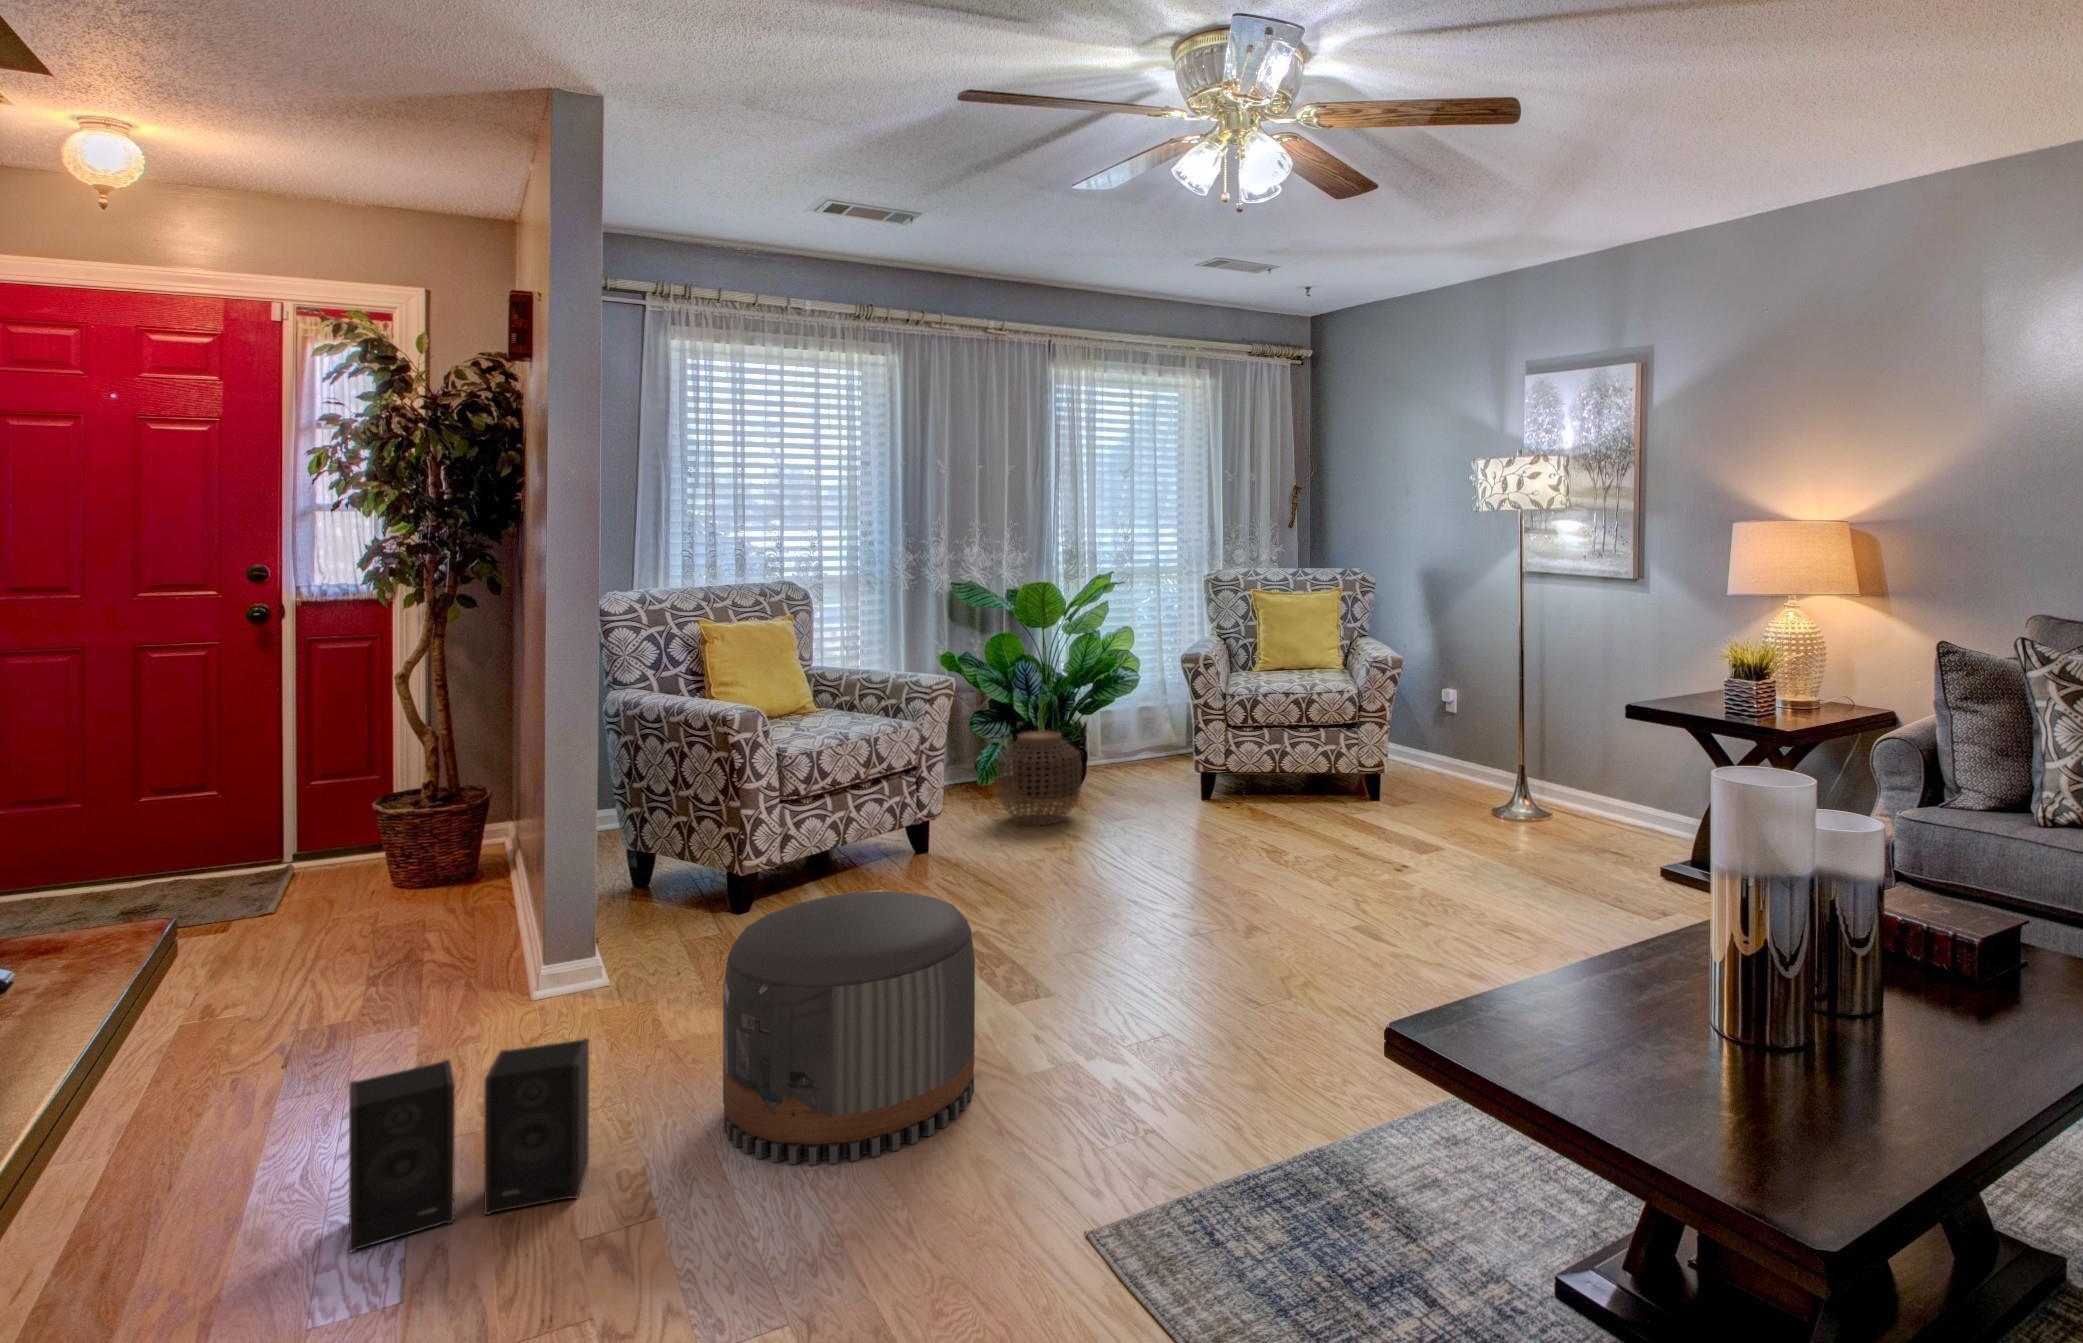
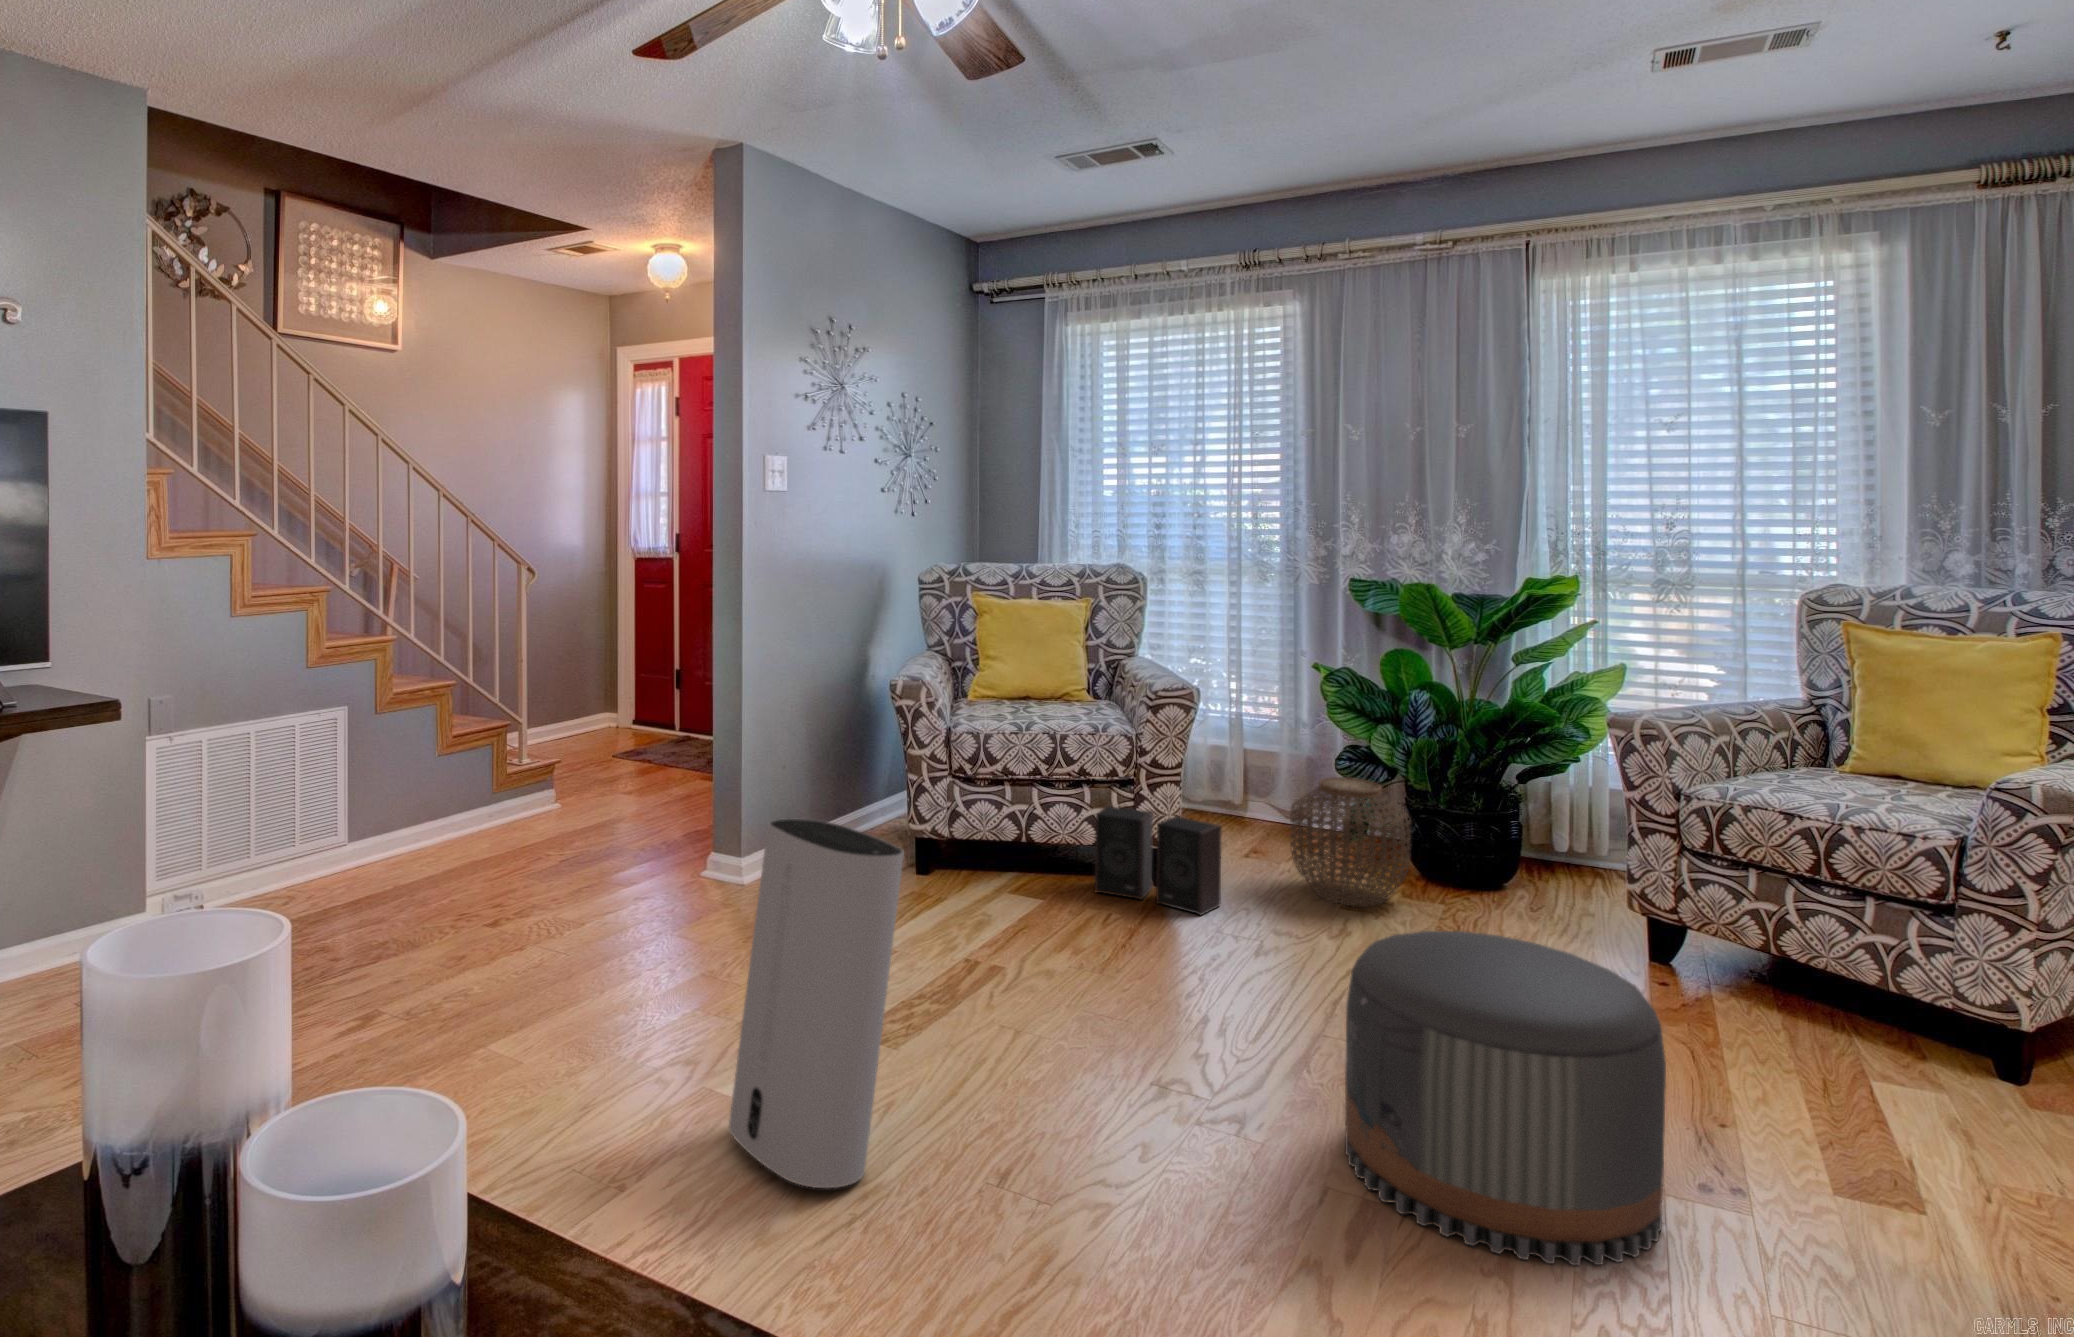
air purifier: none [1081,788,1218,1068] -> present [729,818,904,1188]
pouf: present [723,892,975,1164] -> present [1345,931,1666,1265]
speaker: present [349,1038,589,1252] -> present [1095,805,1222,915]

